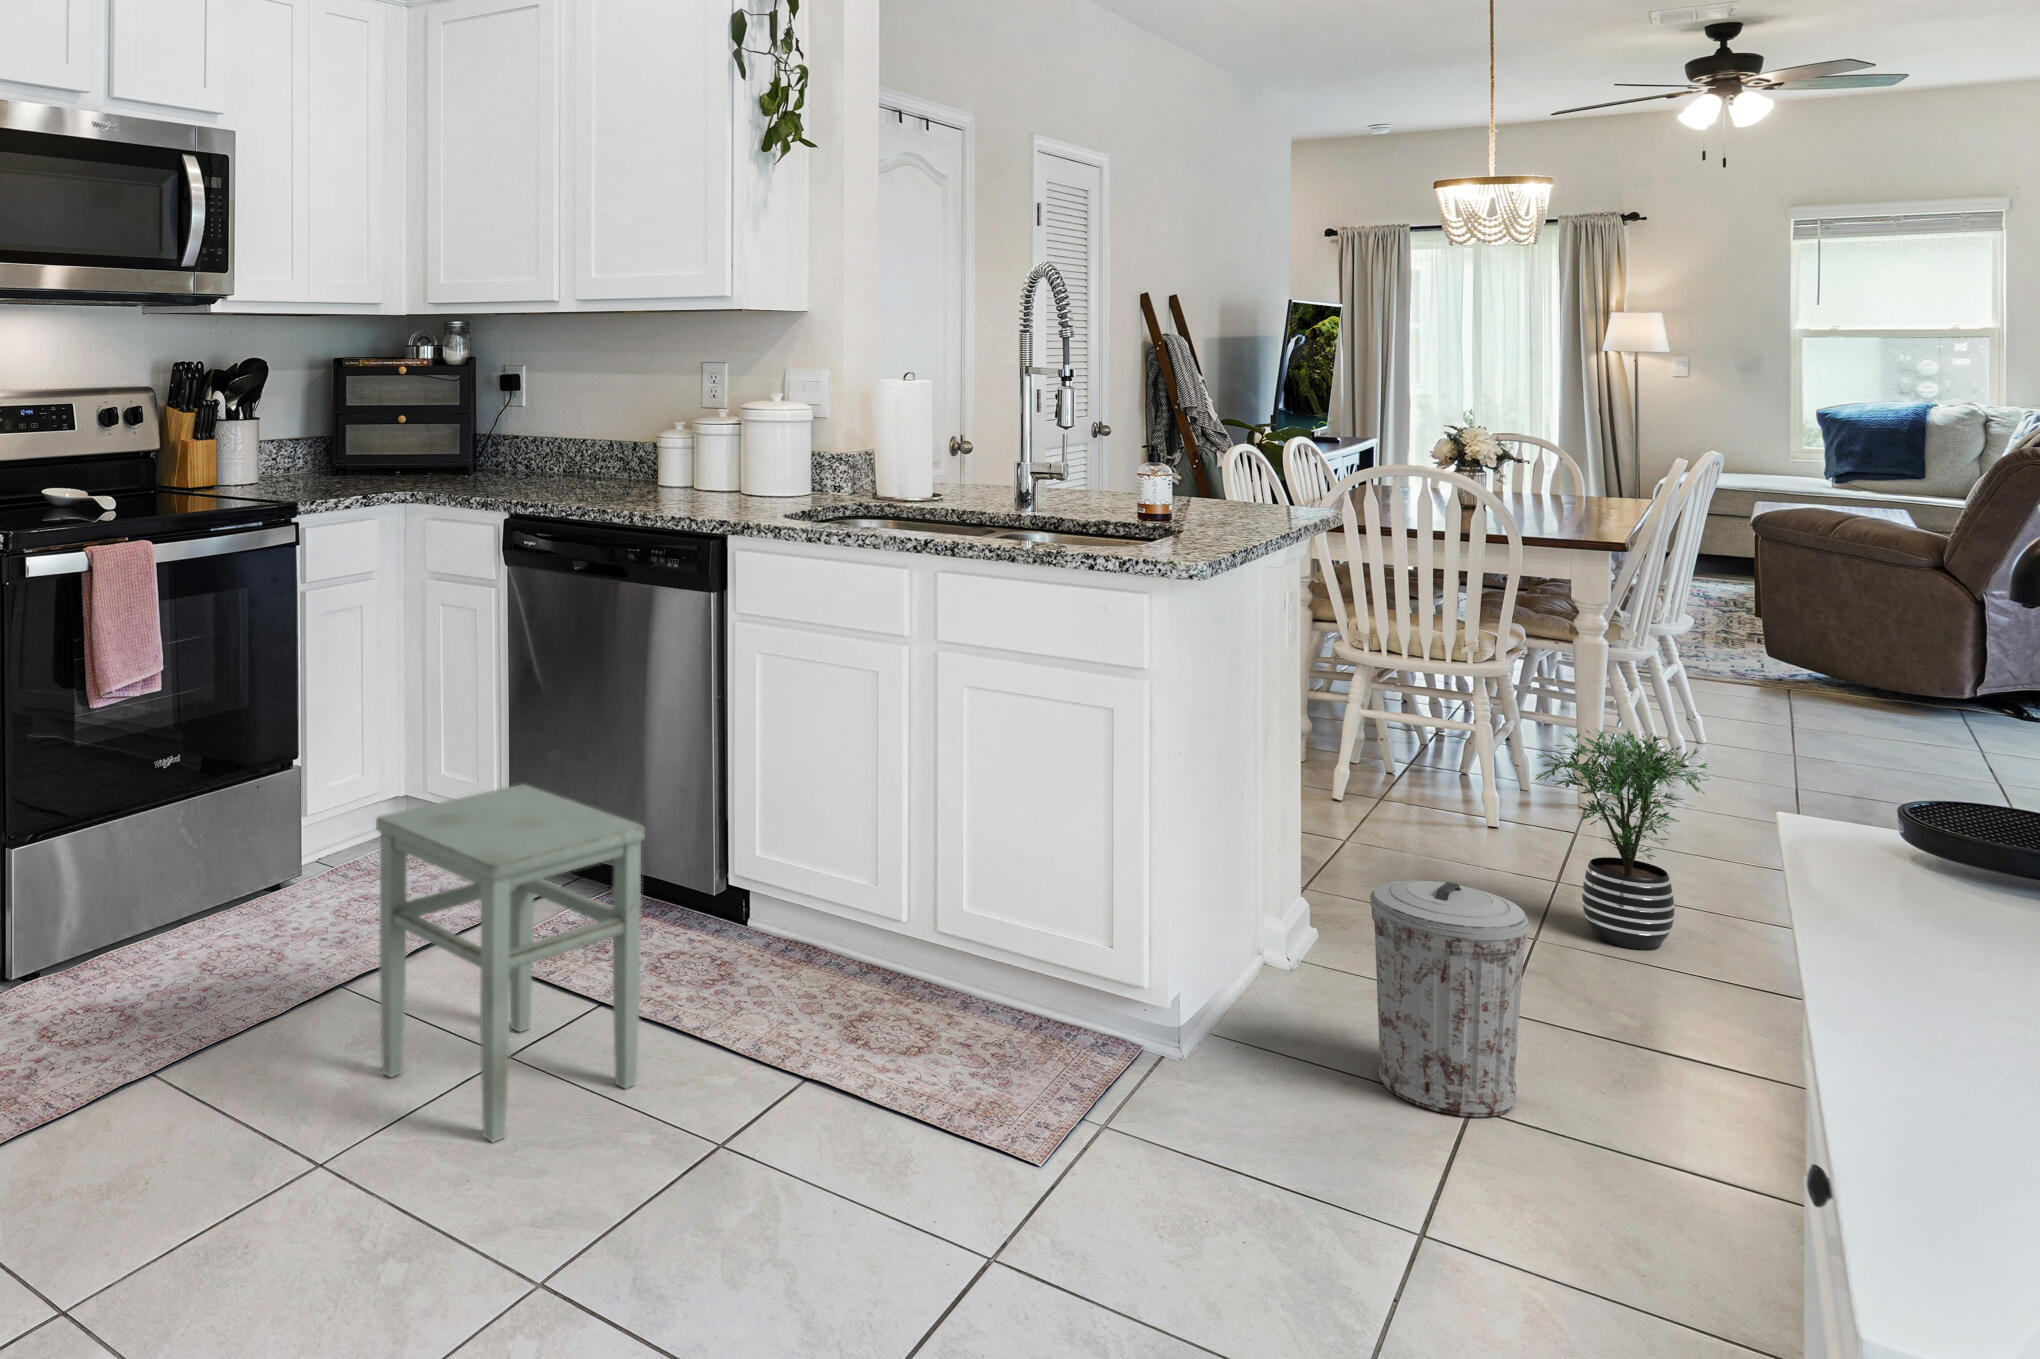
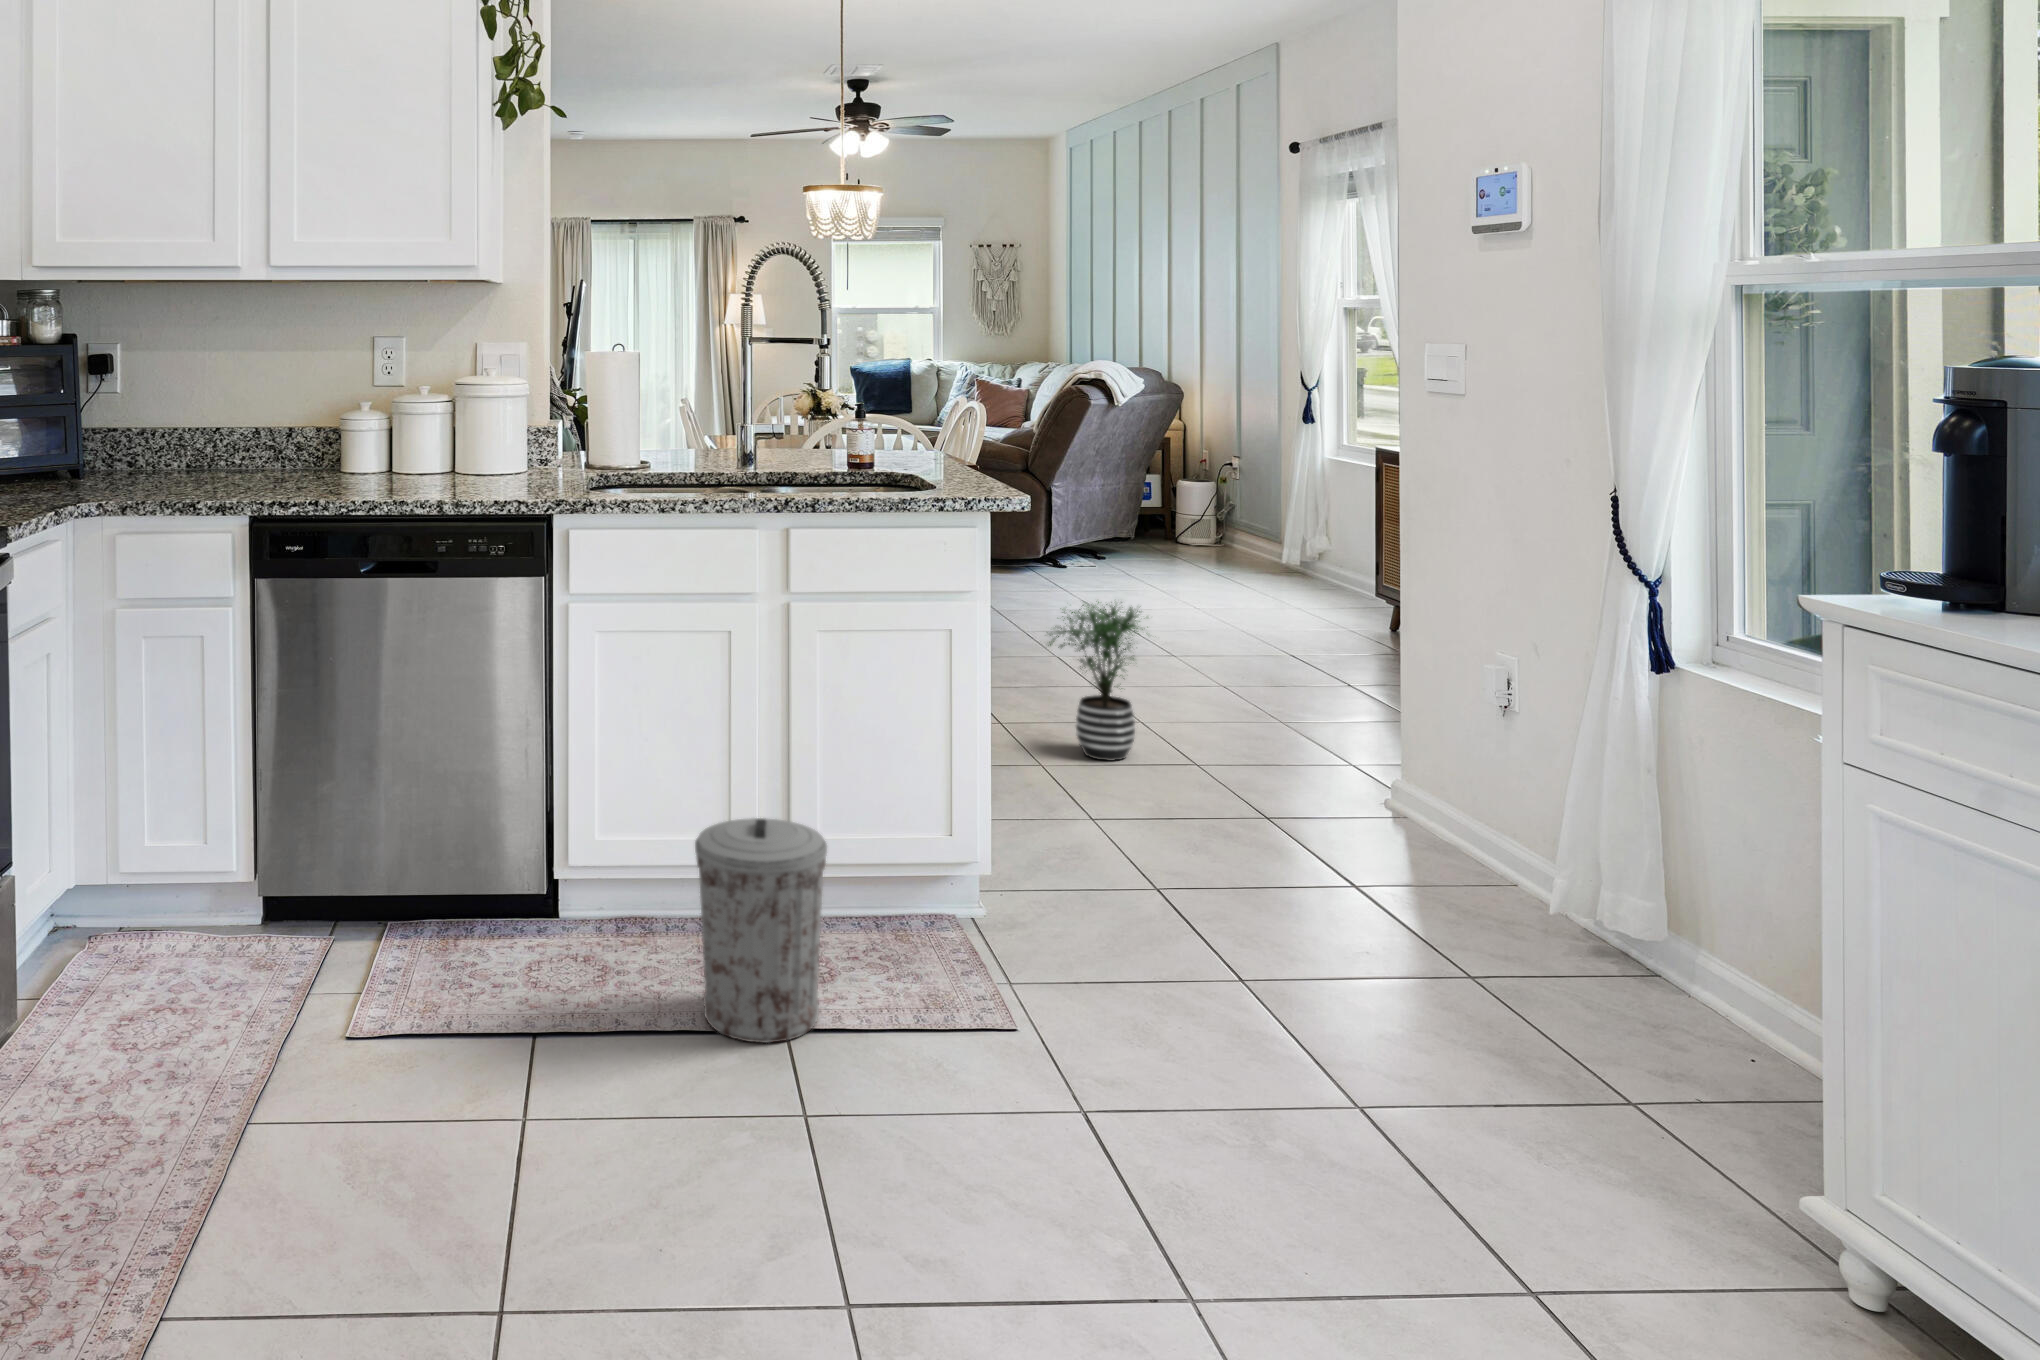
stool: present [376,784,645,1142] -> none [432,817,703,1229]
trash can: present [1370,881,1529,1117] -> present [695,818,827,1043]

